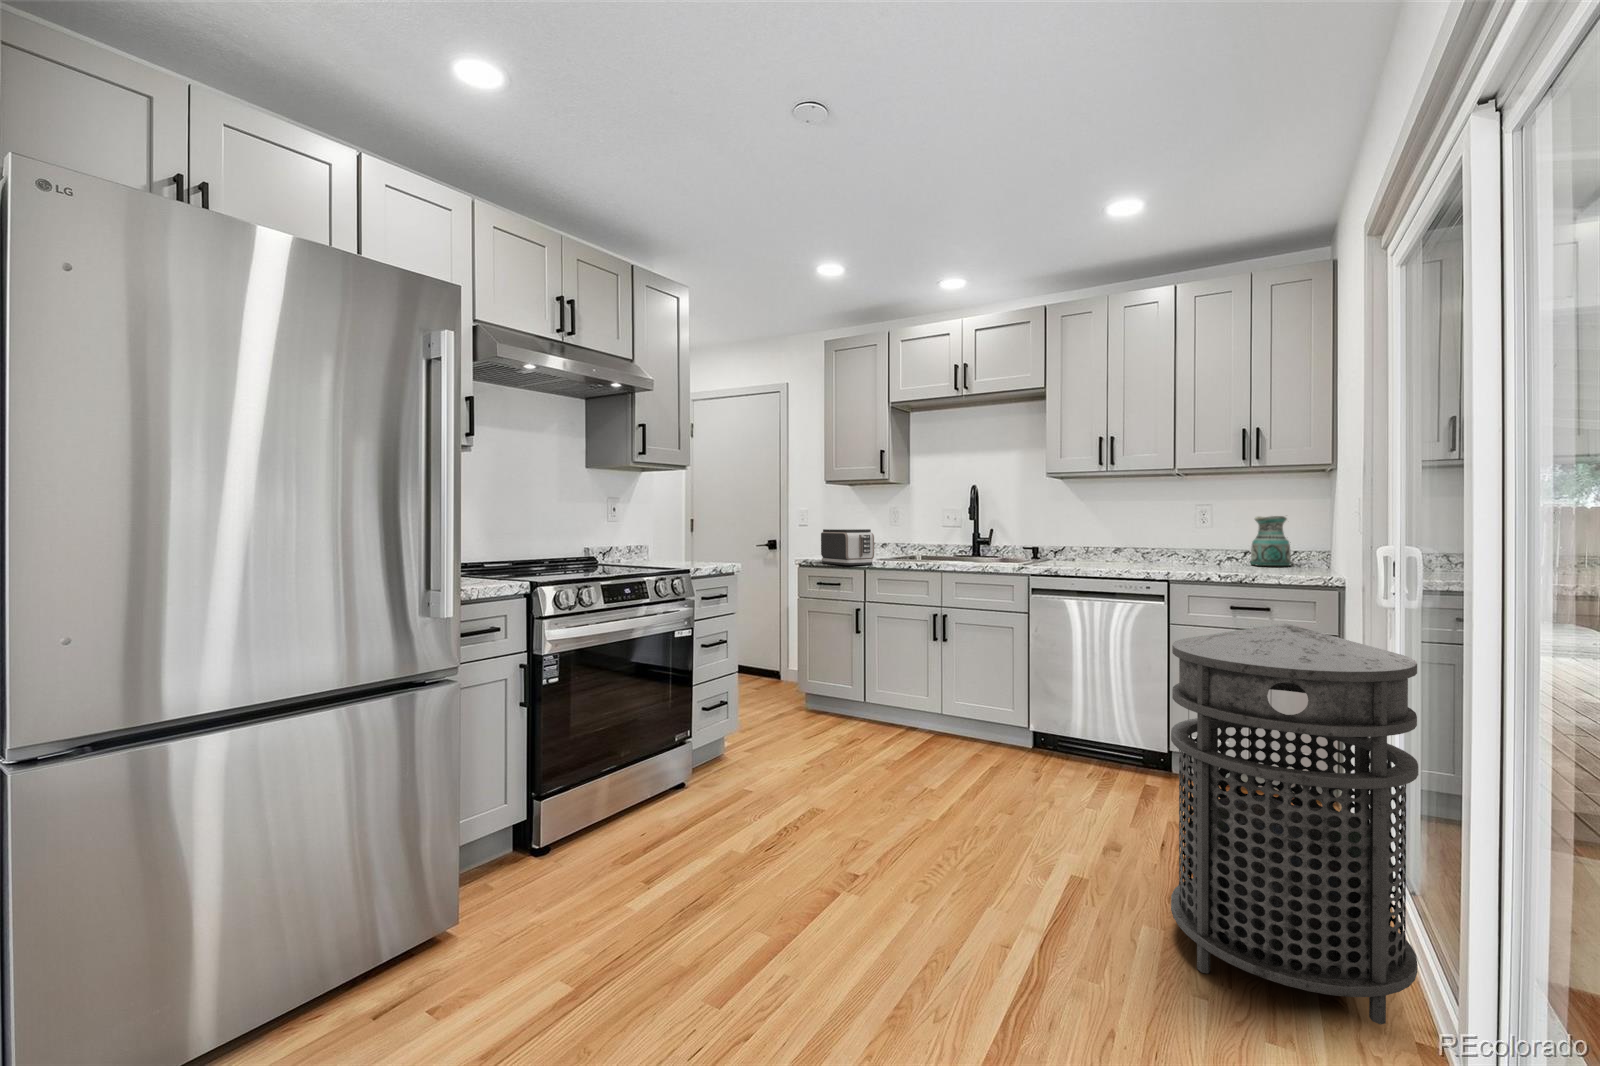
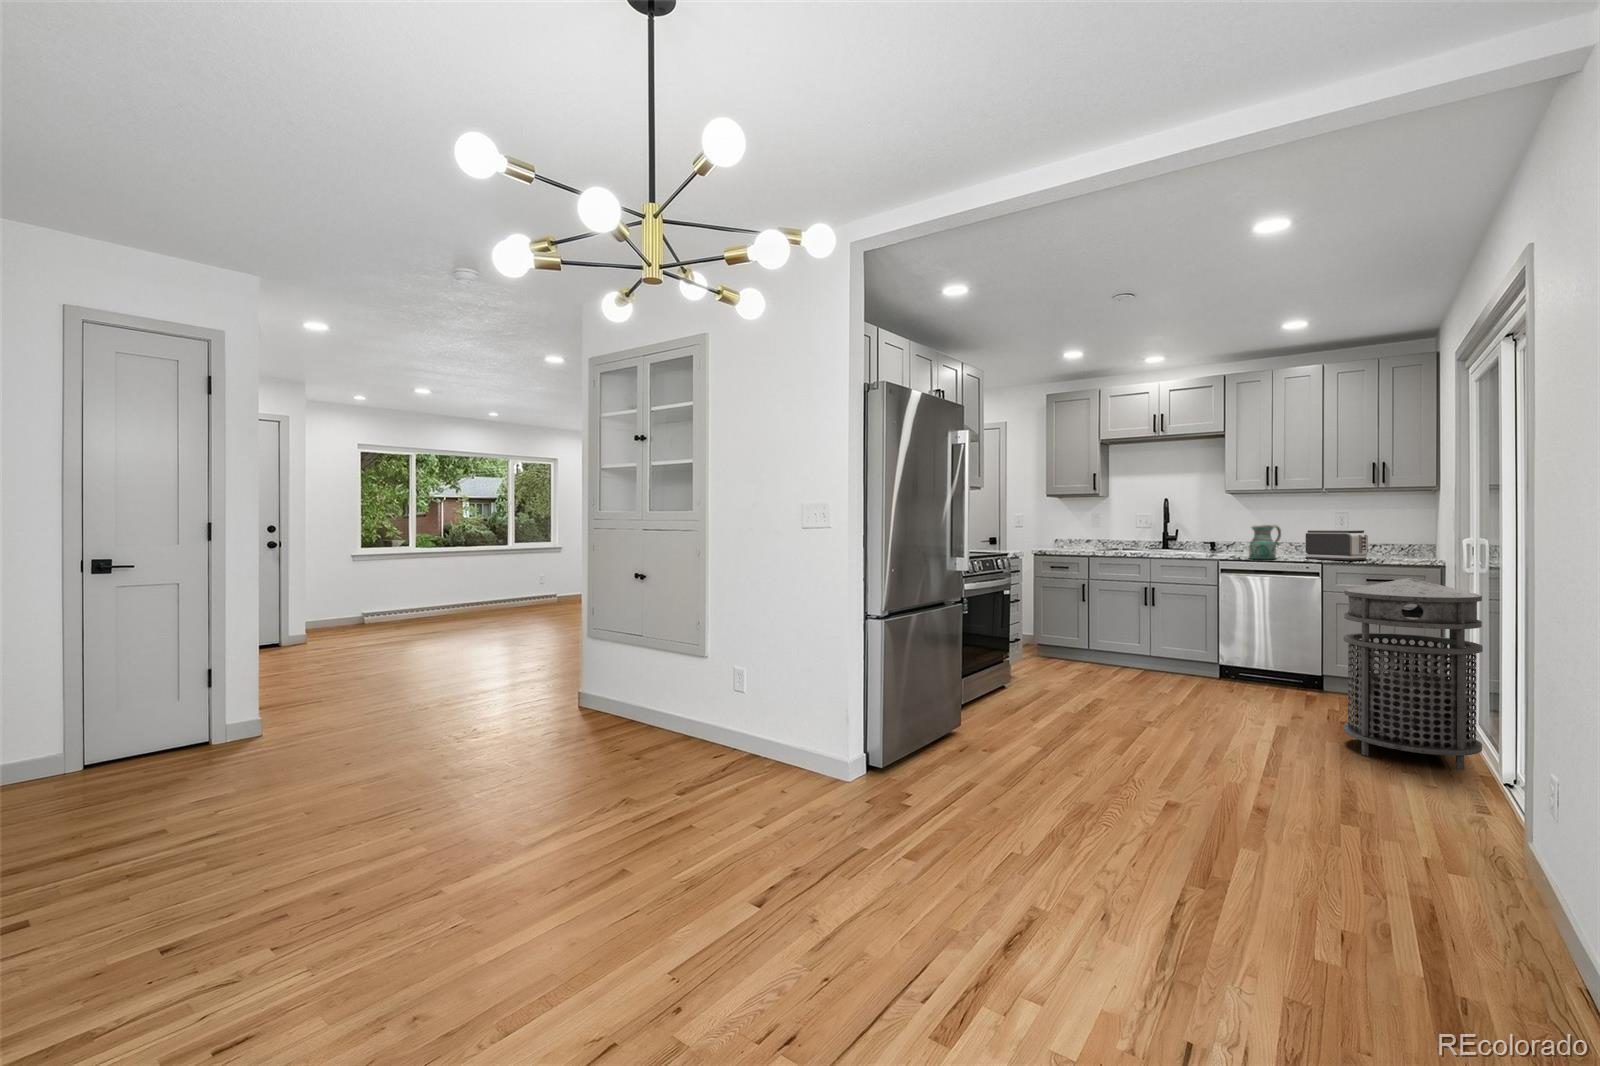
ceramic pitcher: present [1250,516,1291,566] -> present [1249,525,1281,559]
toaster: present [821,529,874,565] -> present [1306,530,1368,560]

